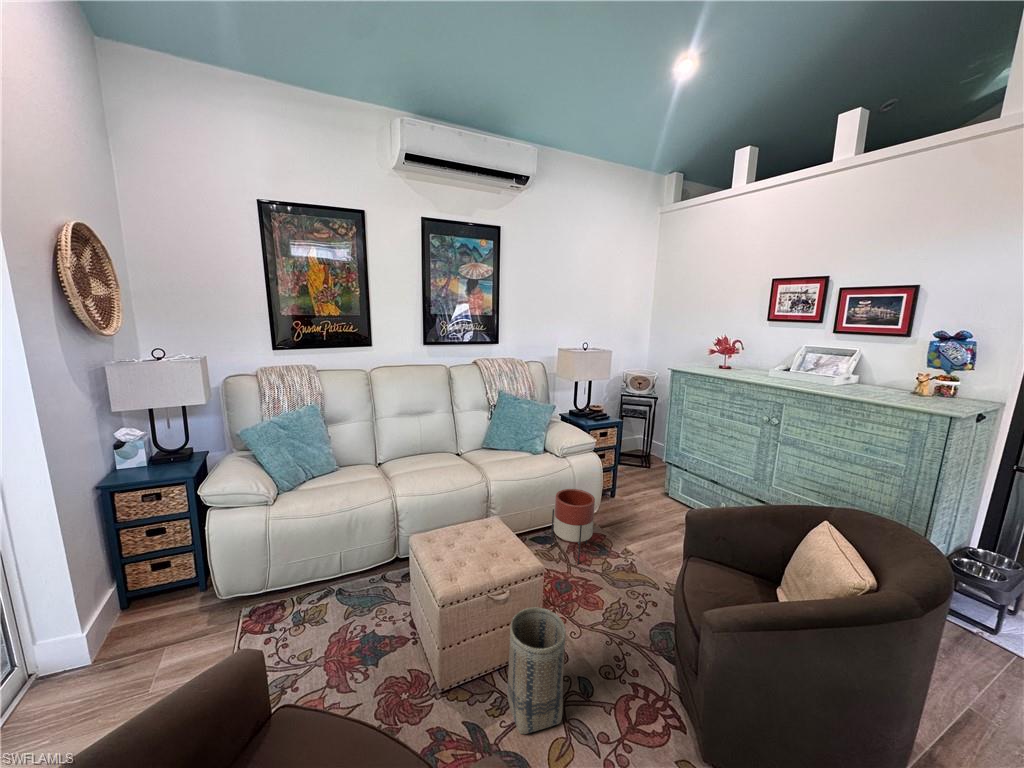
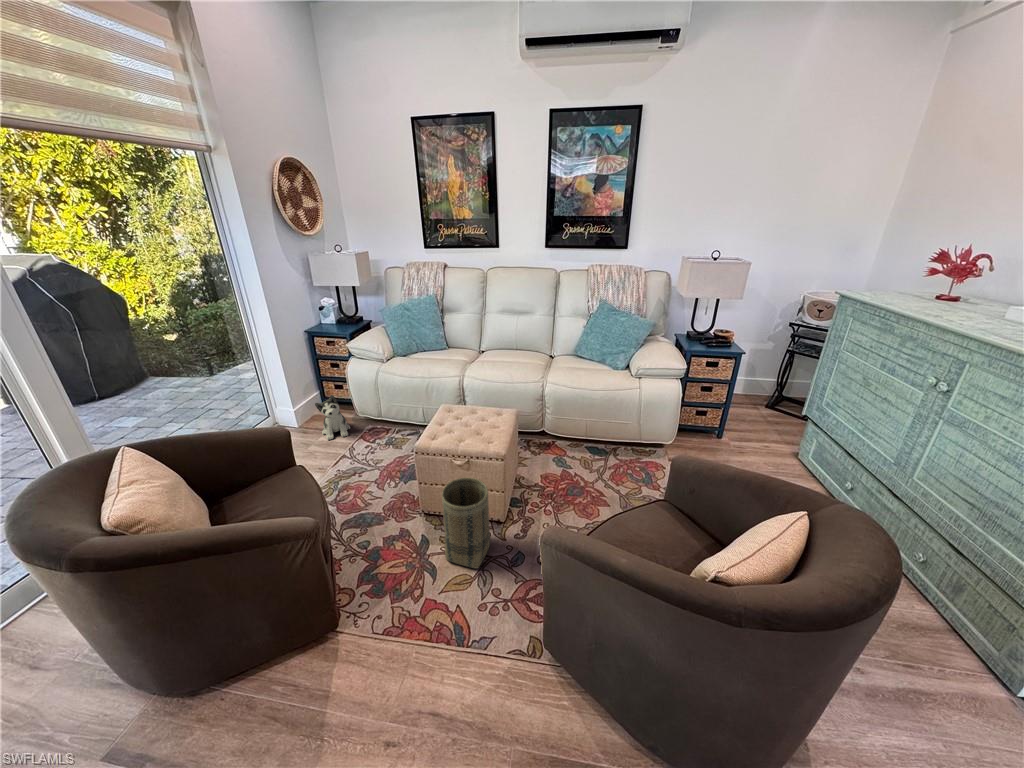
planter: present [551,489,595,564] -> none [597,408,642,480]
plush toy: none [153,580,214,663] -> present [315,395,350,440]

